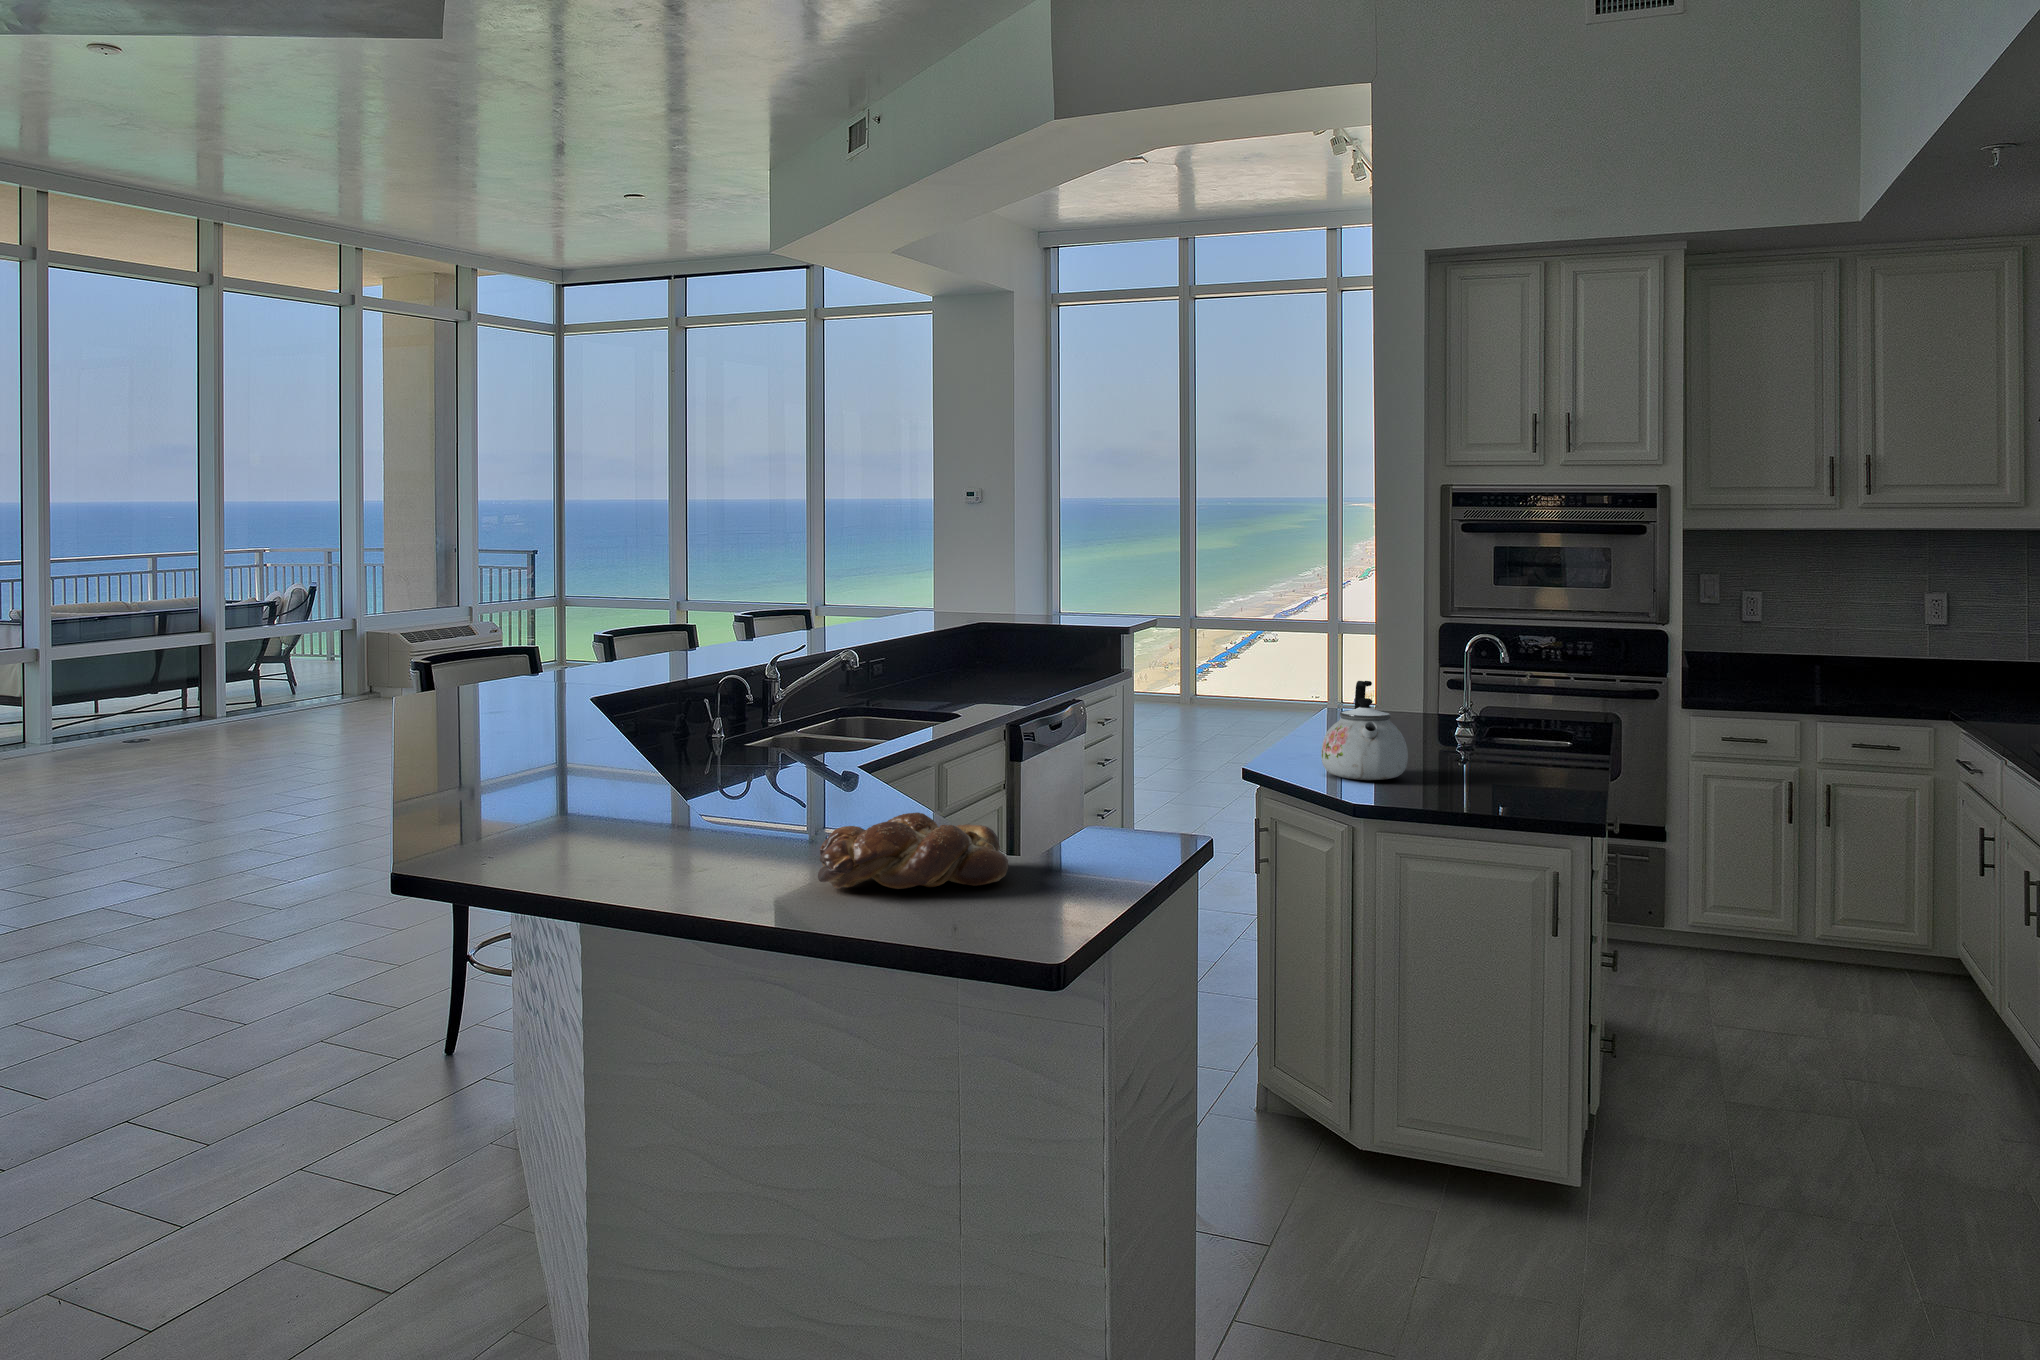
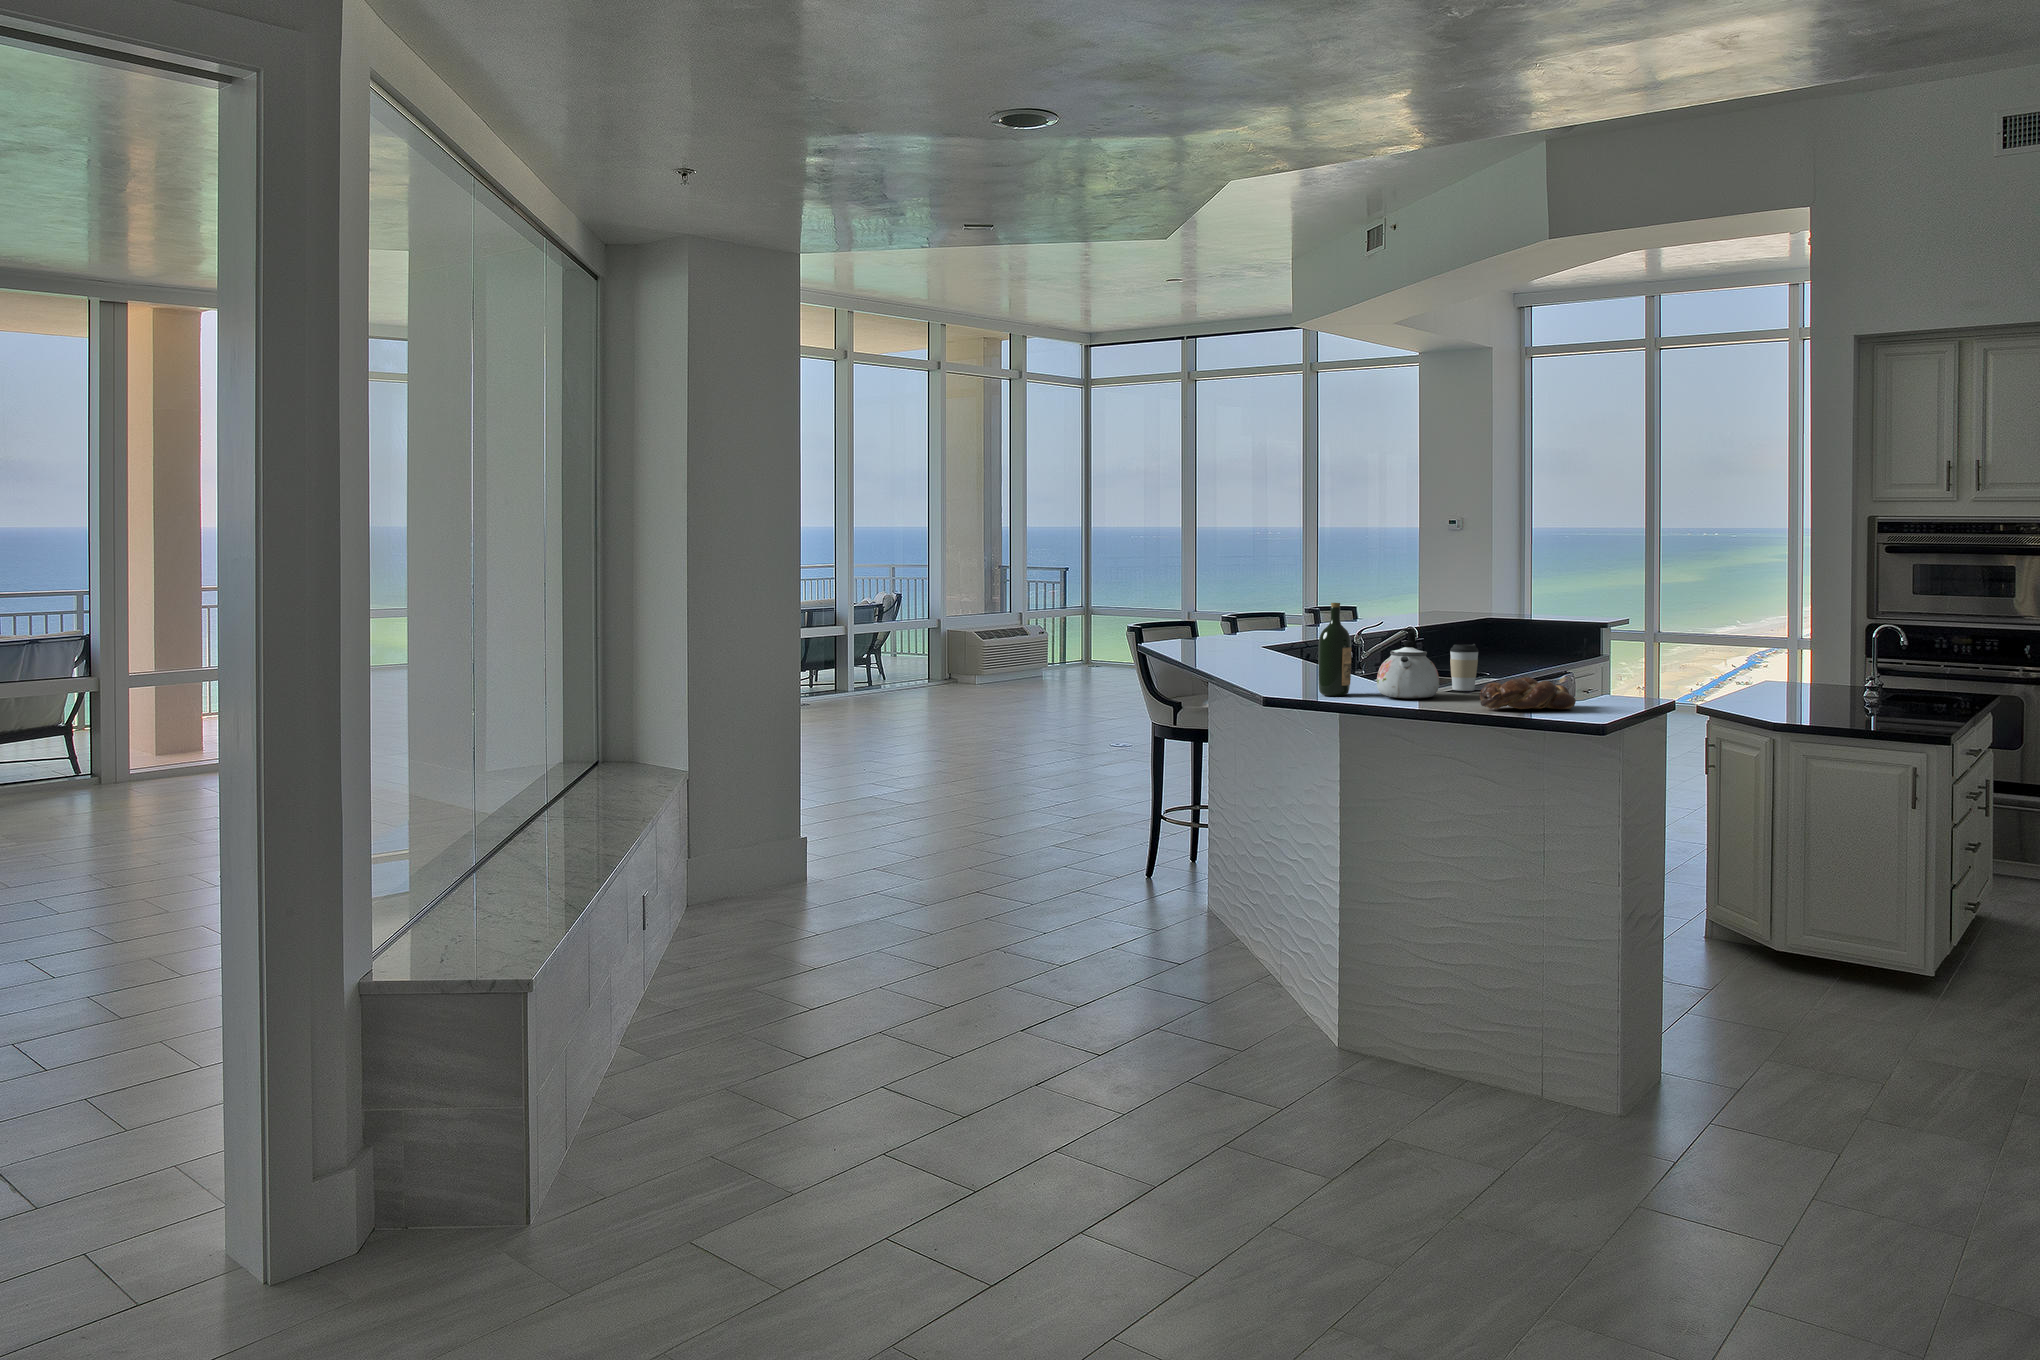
wine bottle: none [547,647,612,835] -> present [1318,603,1351,696]
kettle: present [1321,681,1408,780] -> present [1377,628,1439,699]
coffee cup: none [809,718,862,810] -> present [1450,644,1479,691]

